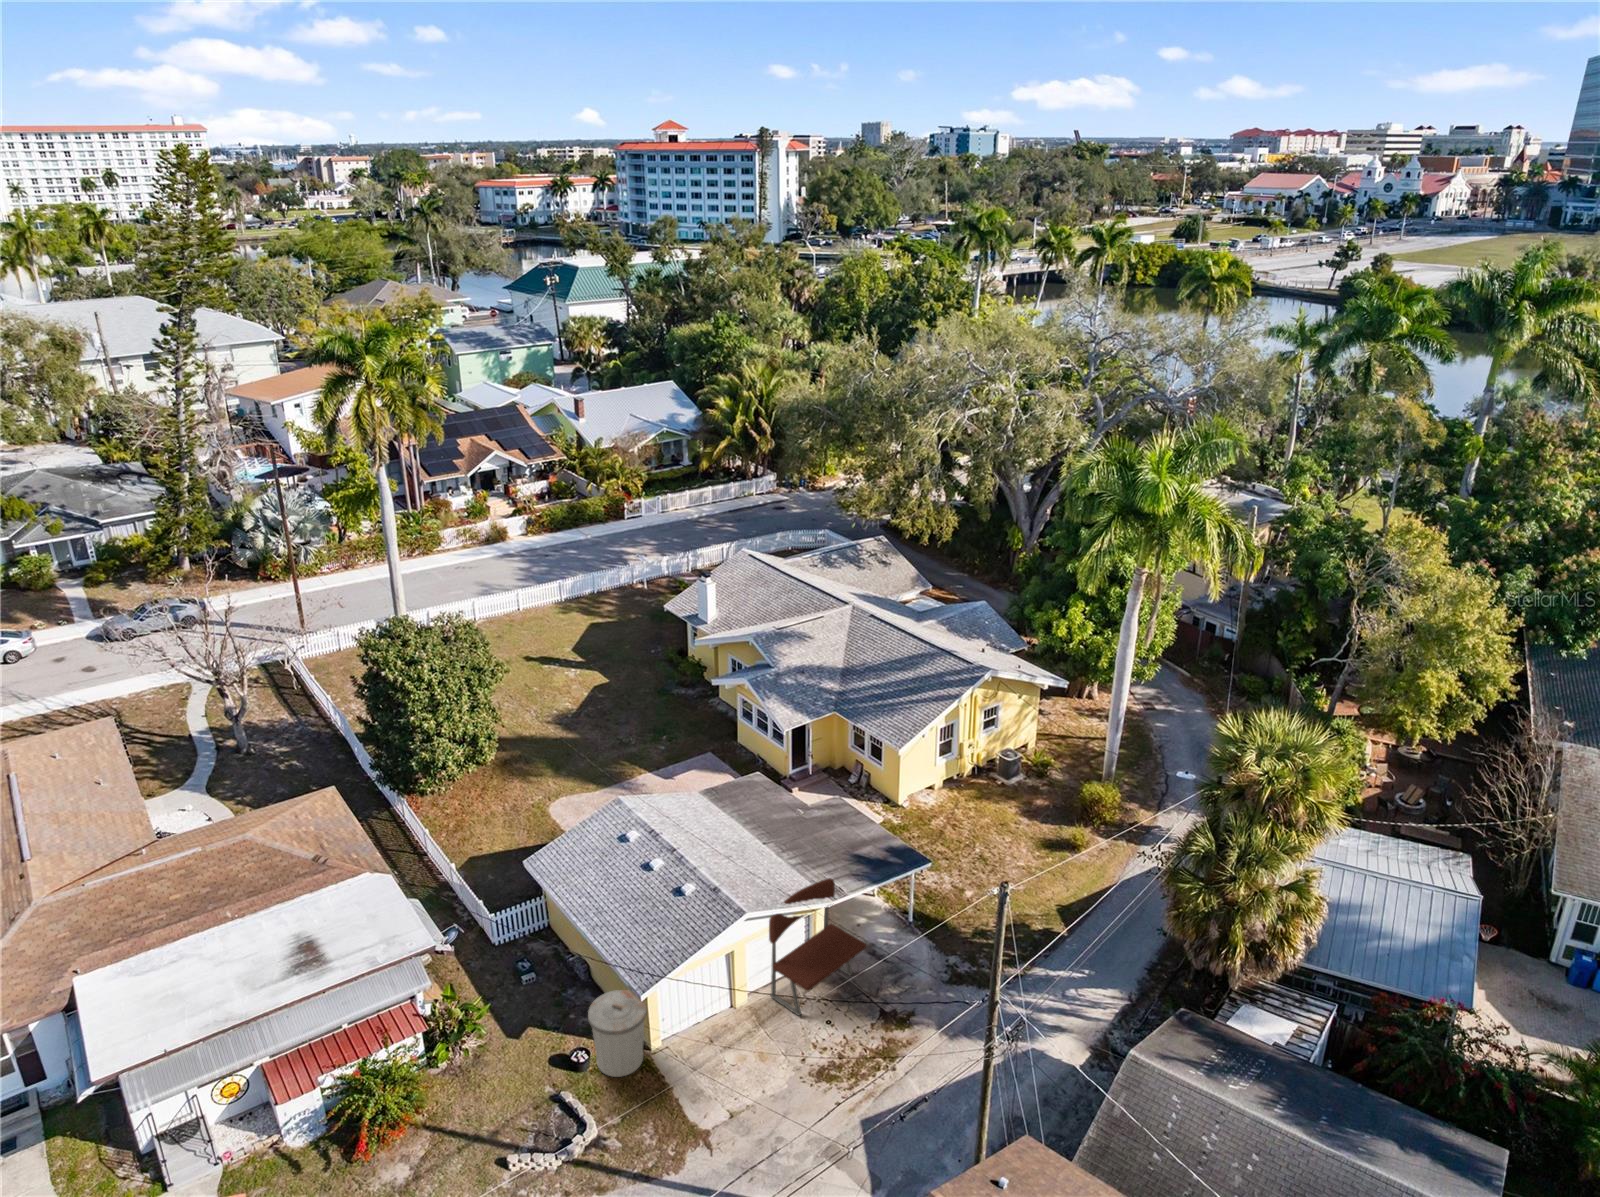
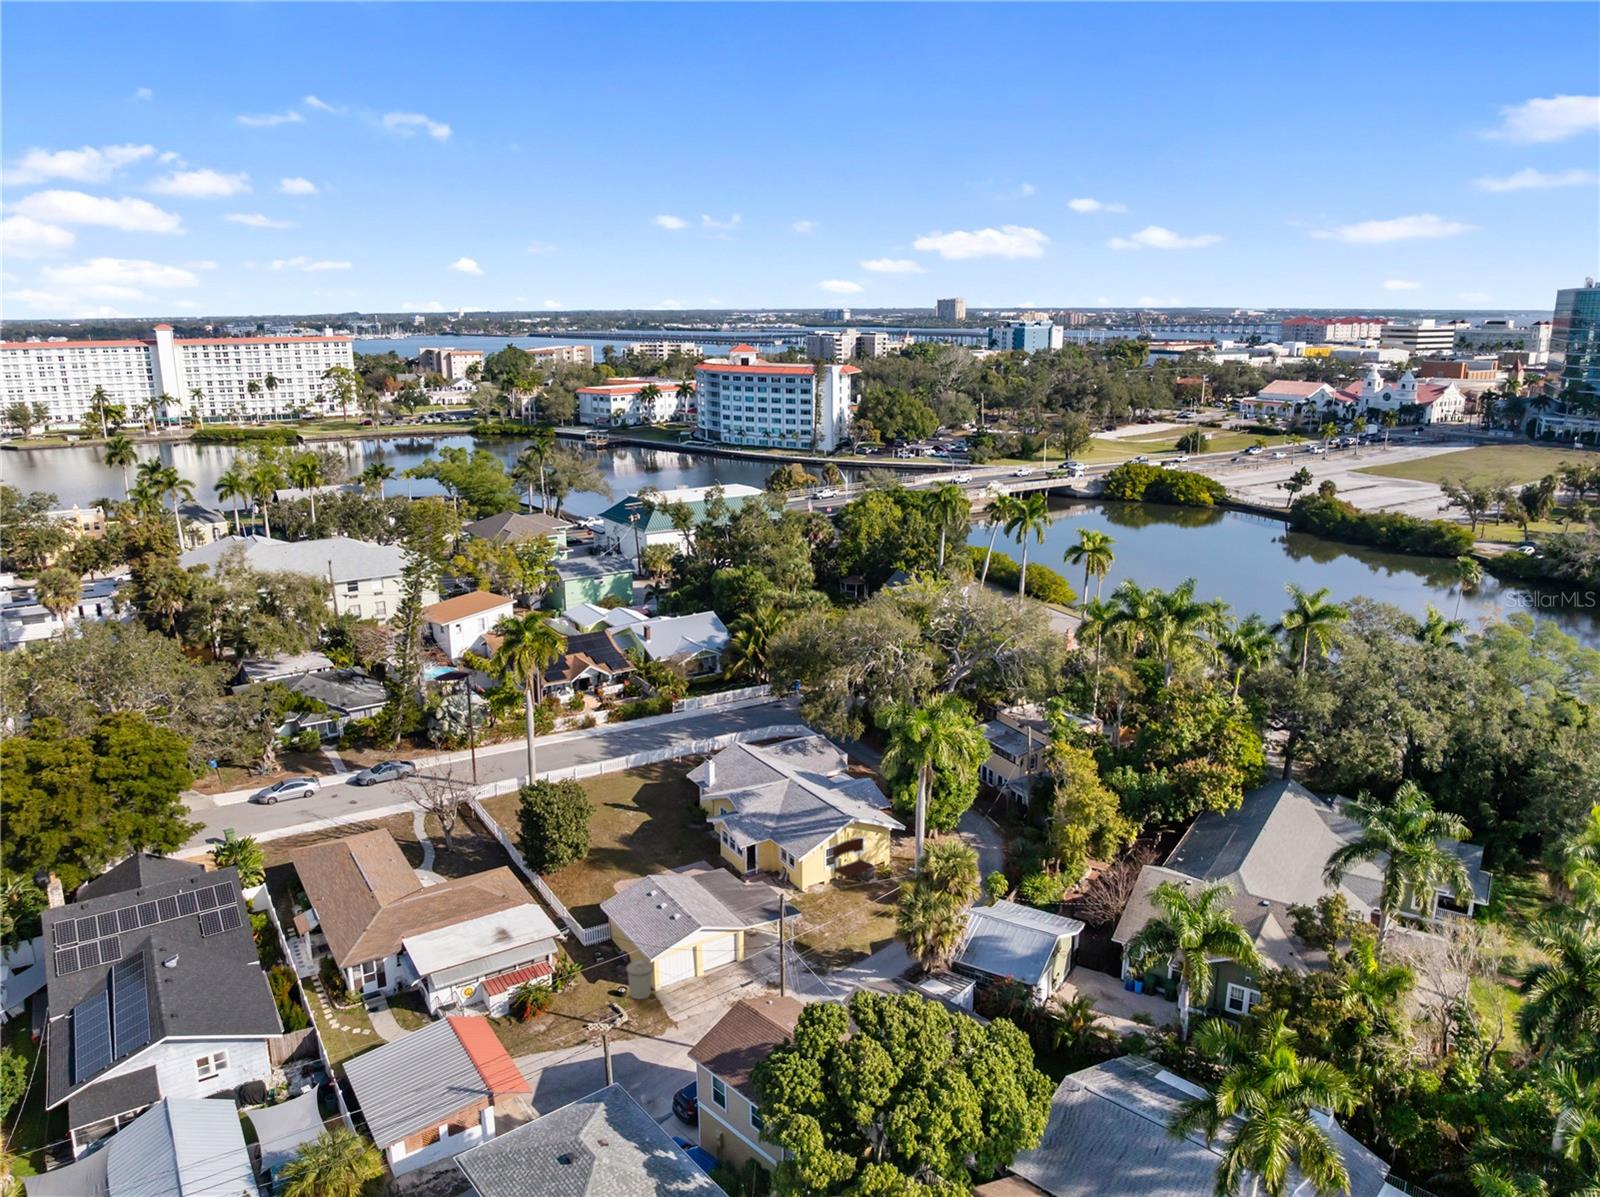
bench: present [769,878,866,1016] -> present [833,838,874,890]

